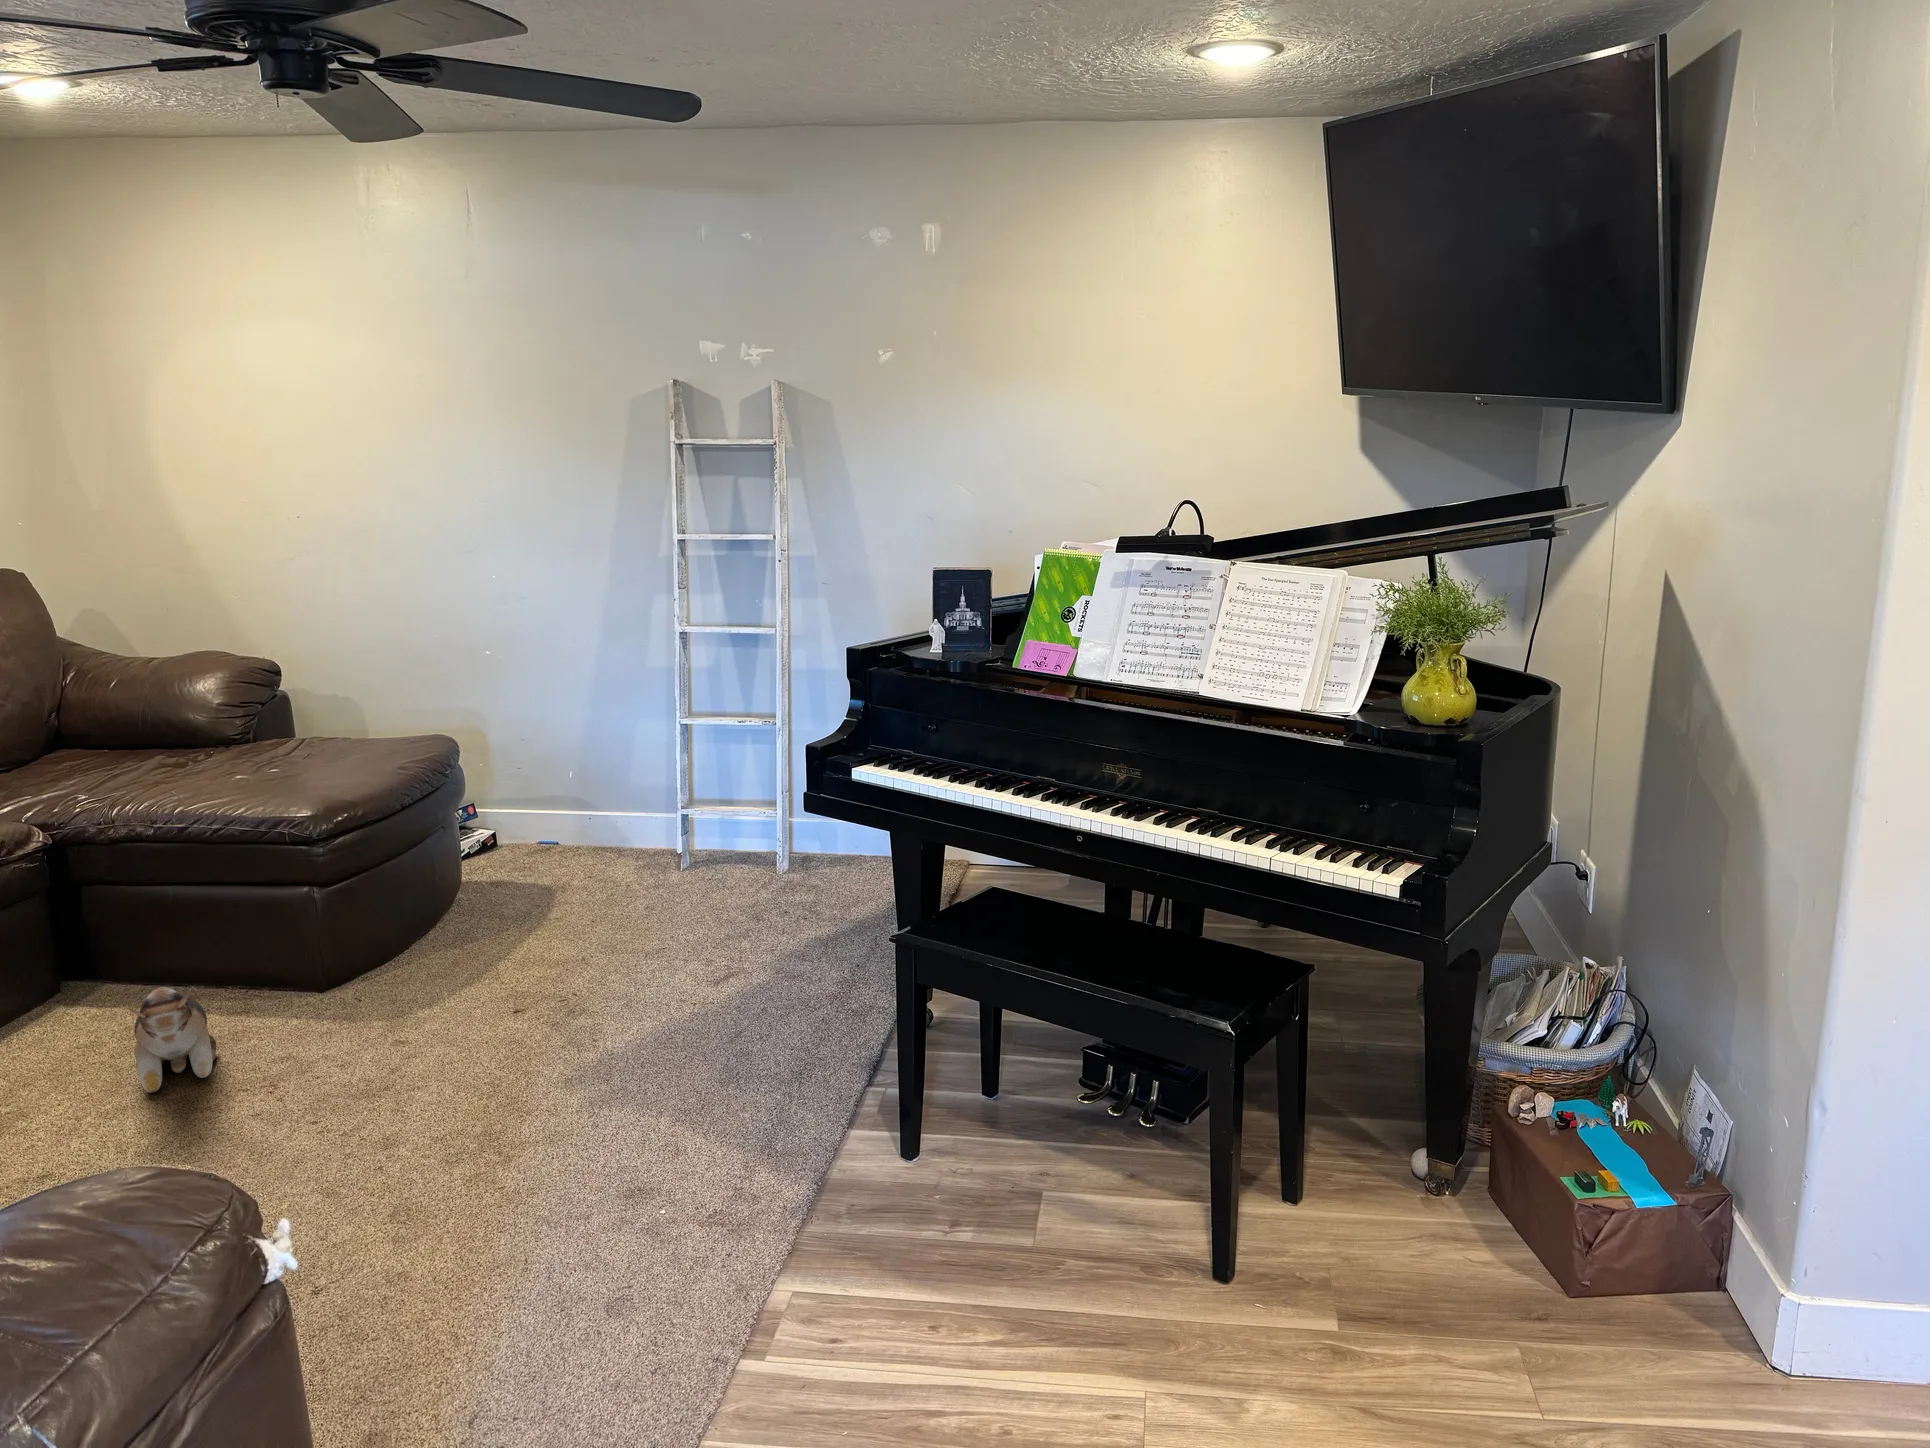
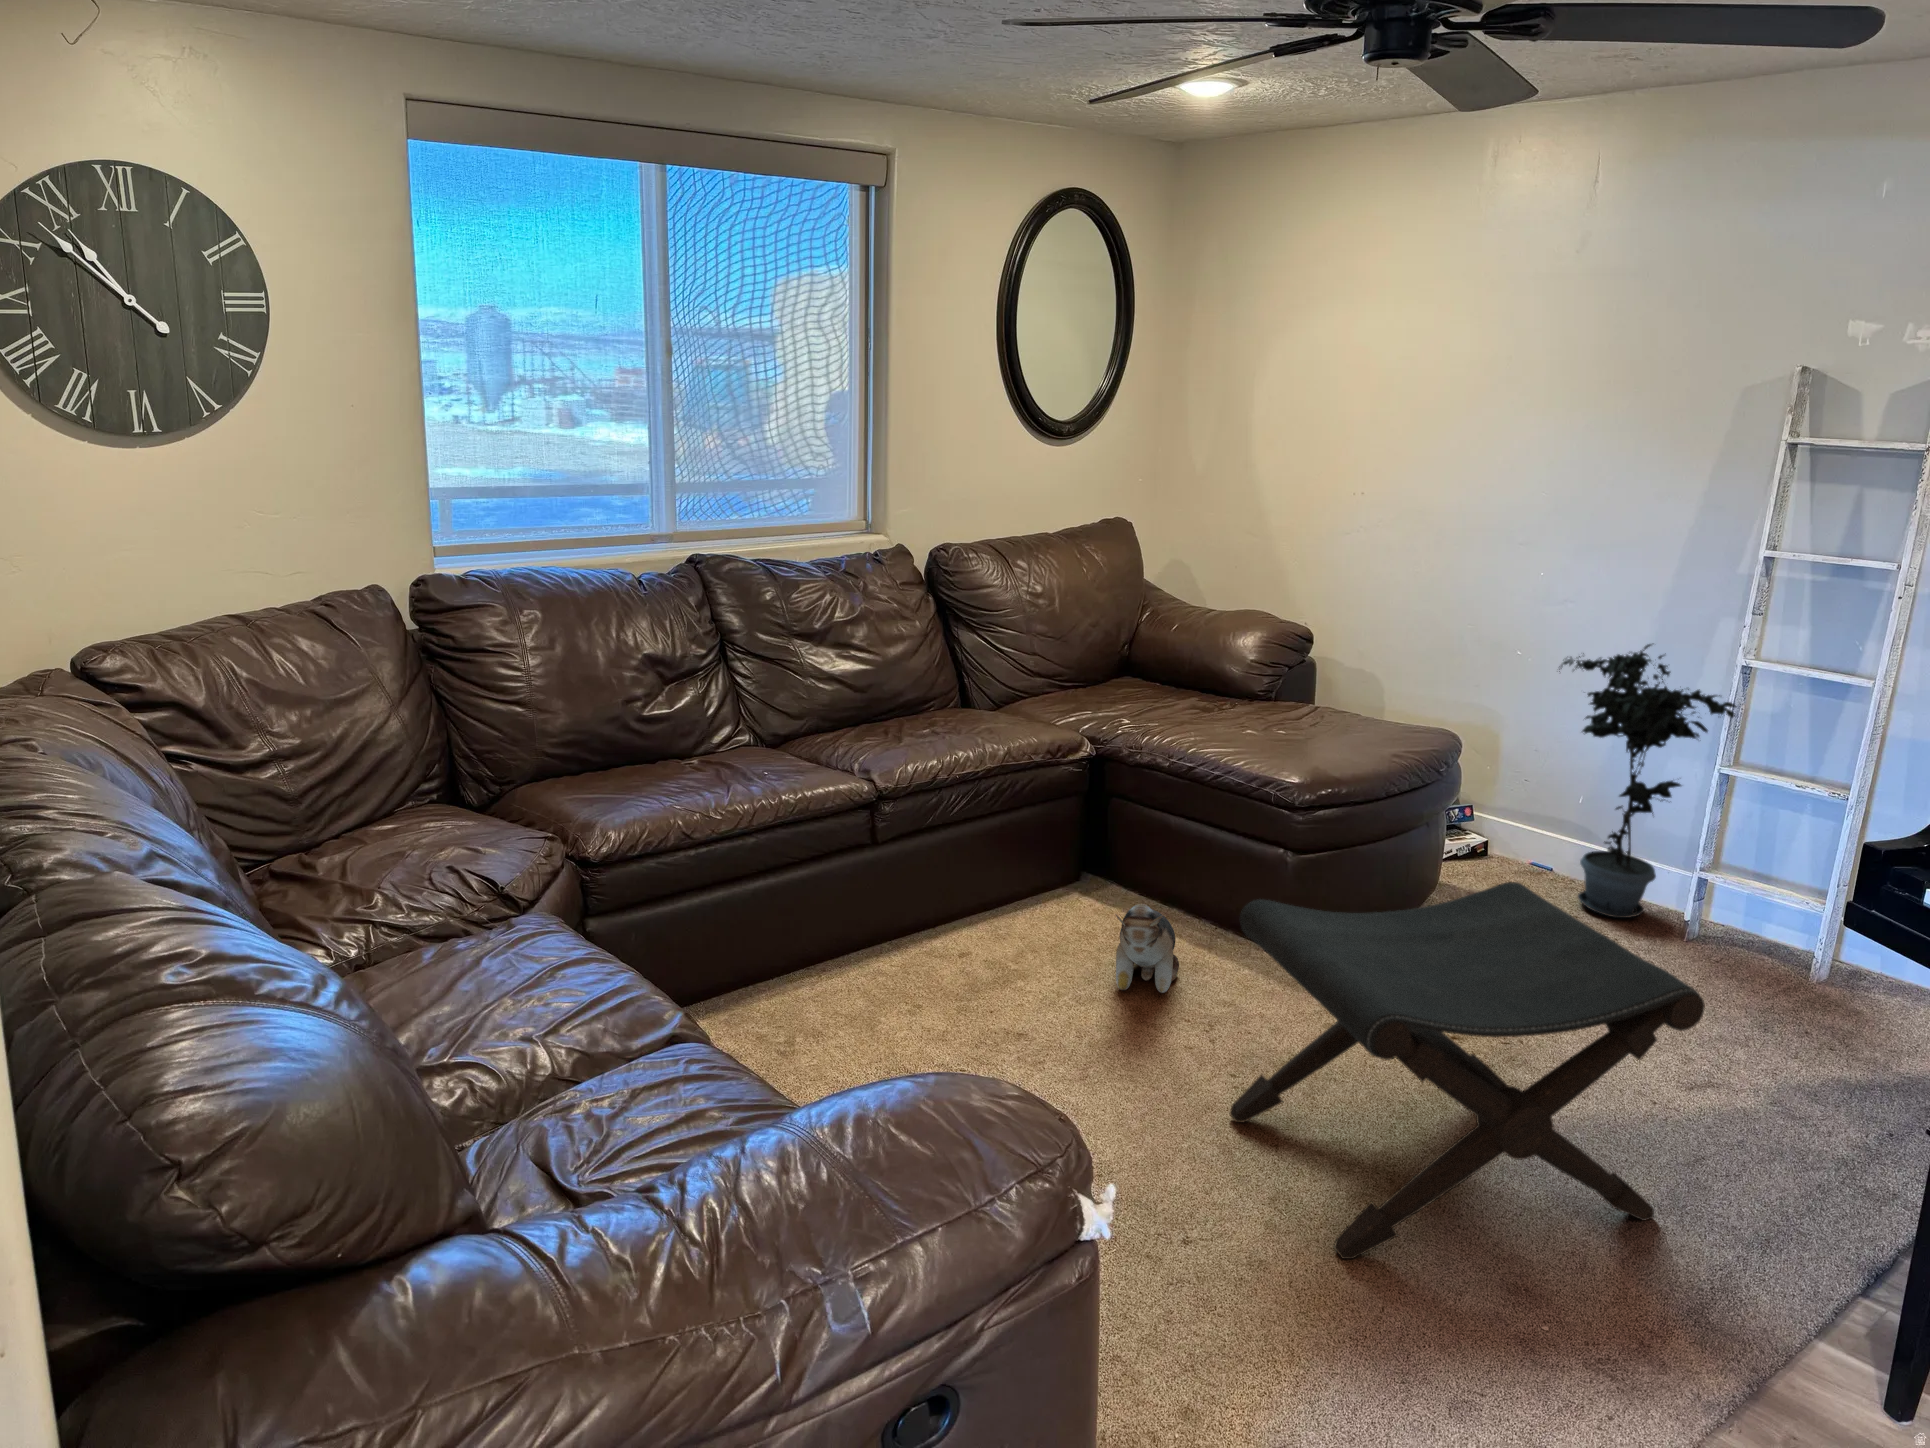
potted plant: none [533,624,684,869] -> present [1559,644,1736,918]
footstool: none [296,849,720,1236] -> present [1230,882,1705,1259]

